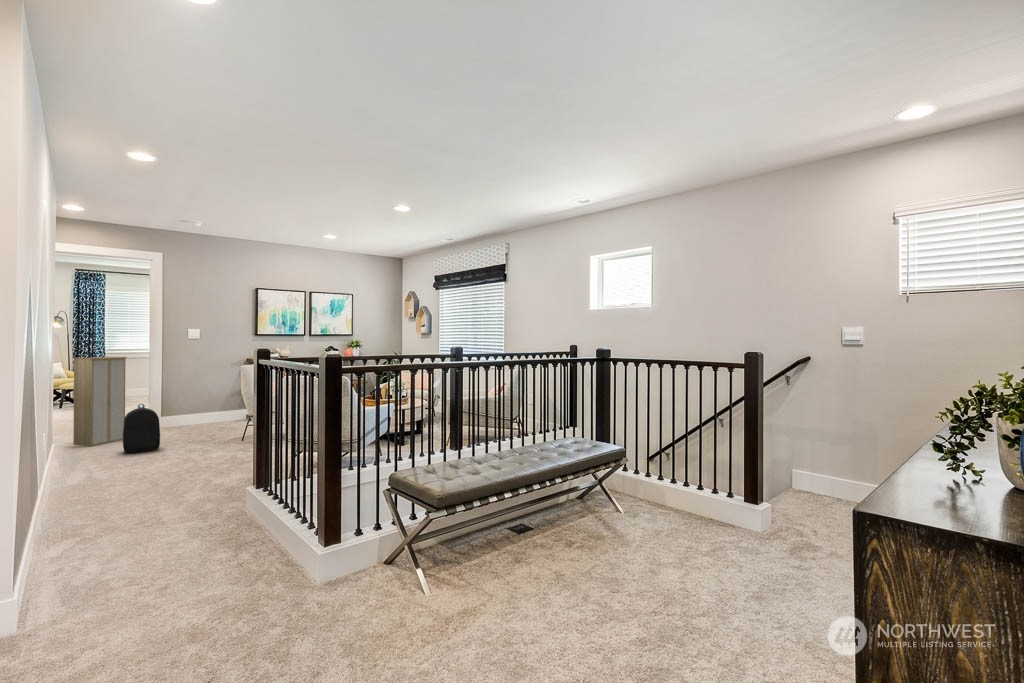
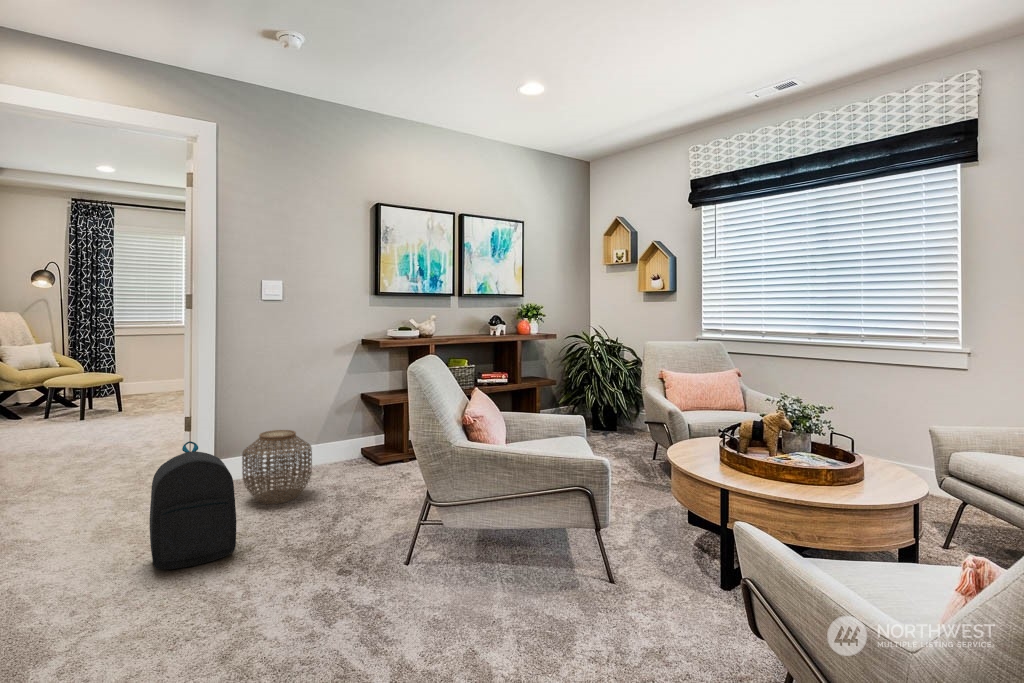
cabinet: present [73,357,127,446] -> none [38,328,153,535]
woven basket: none [169,404,205,437] -> present [242,430,312,504]

